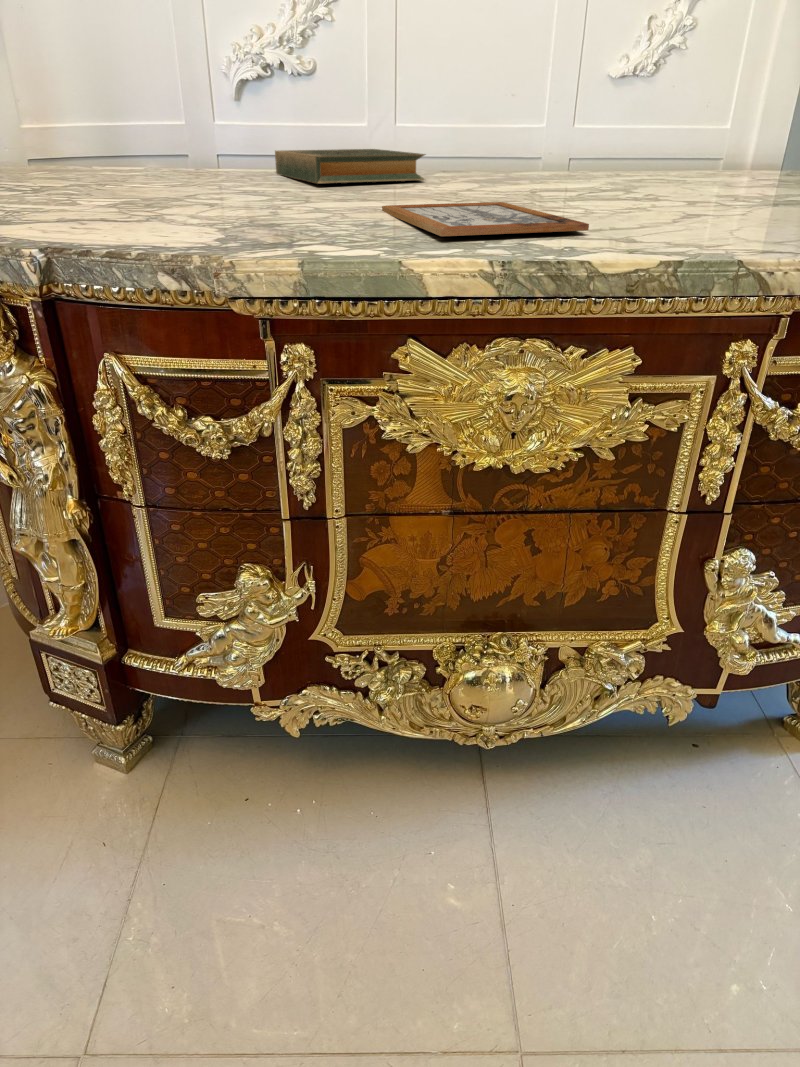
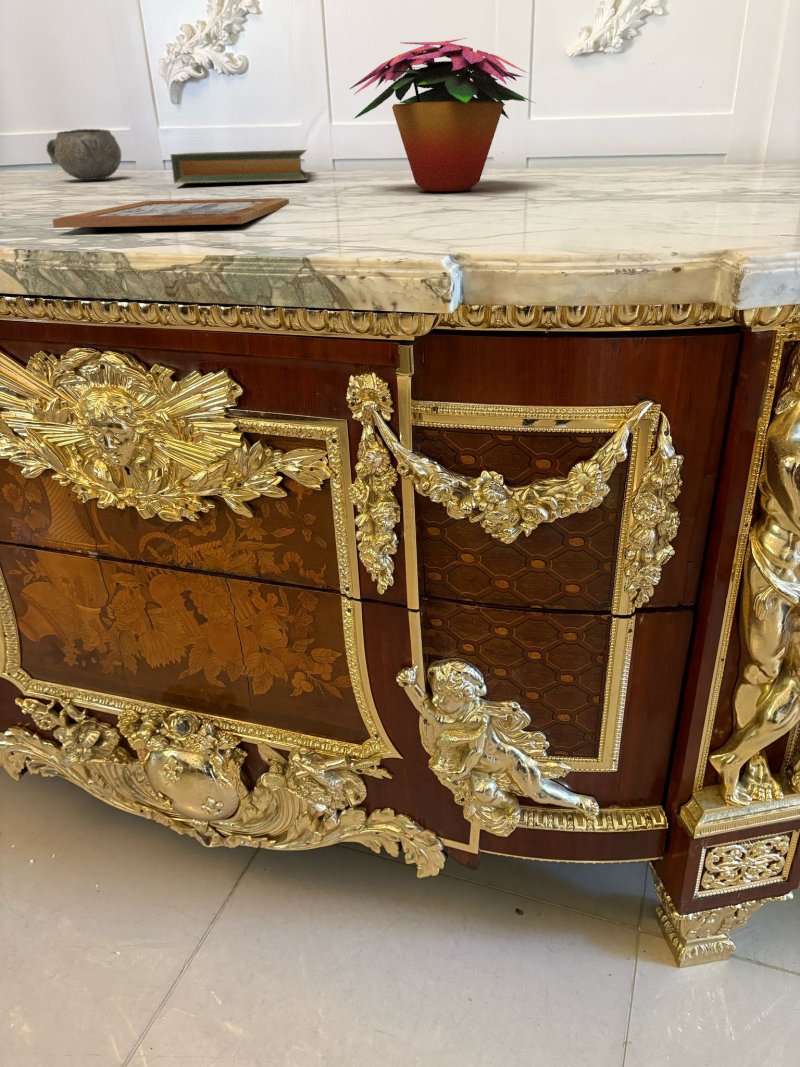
flower arrangement: none [516,69,685,194] -> present [350,38,532,191]
decorative bowl: none [132,125,204,176] -> present [47,129,121,180]

